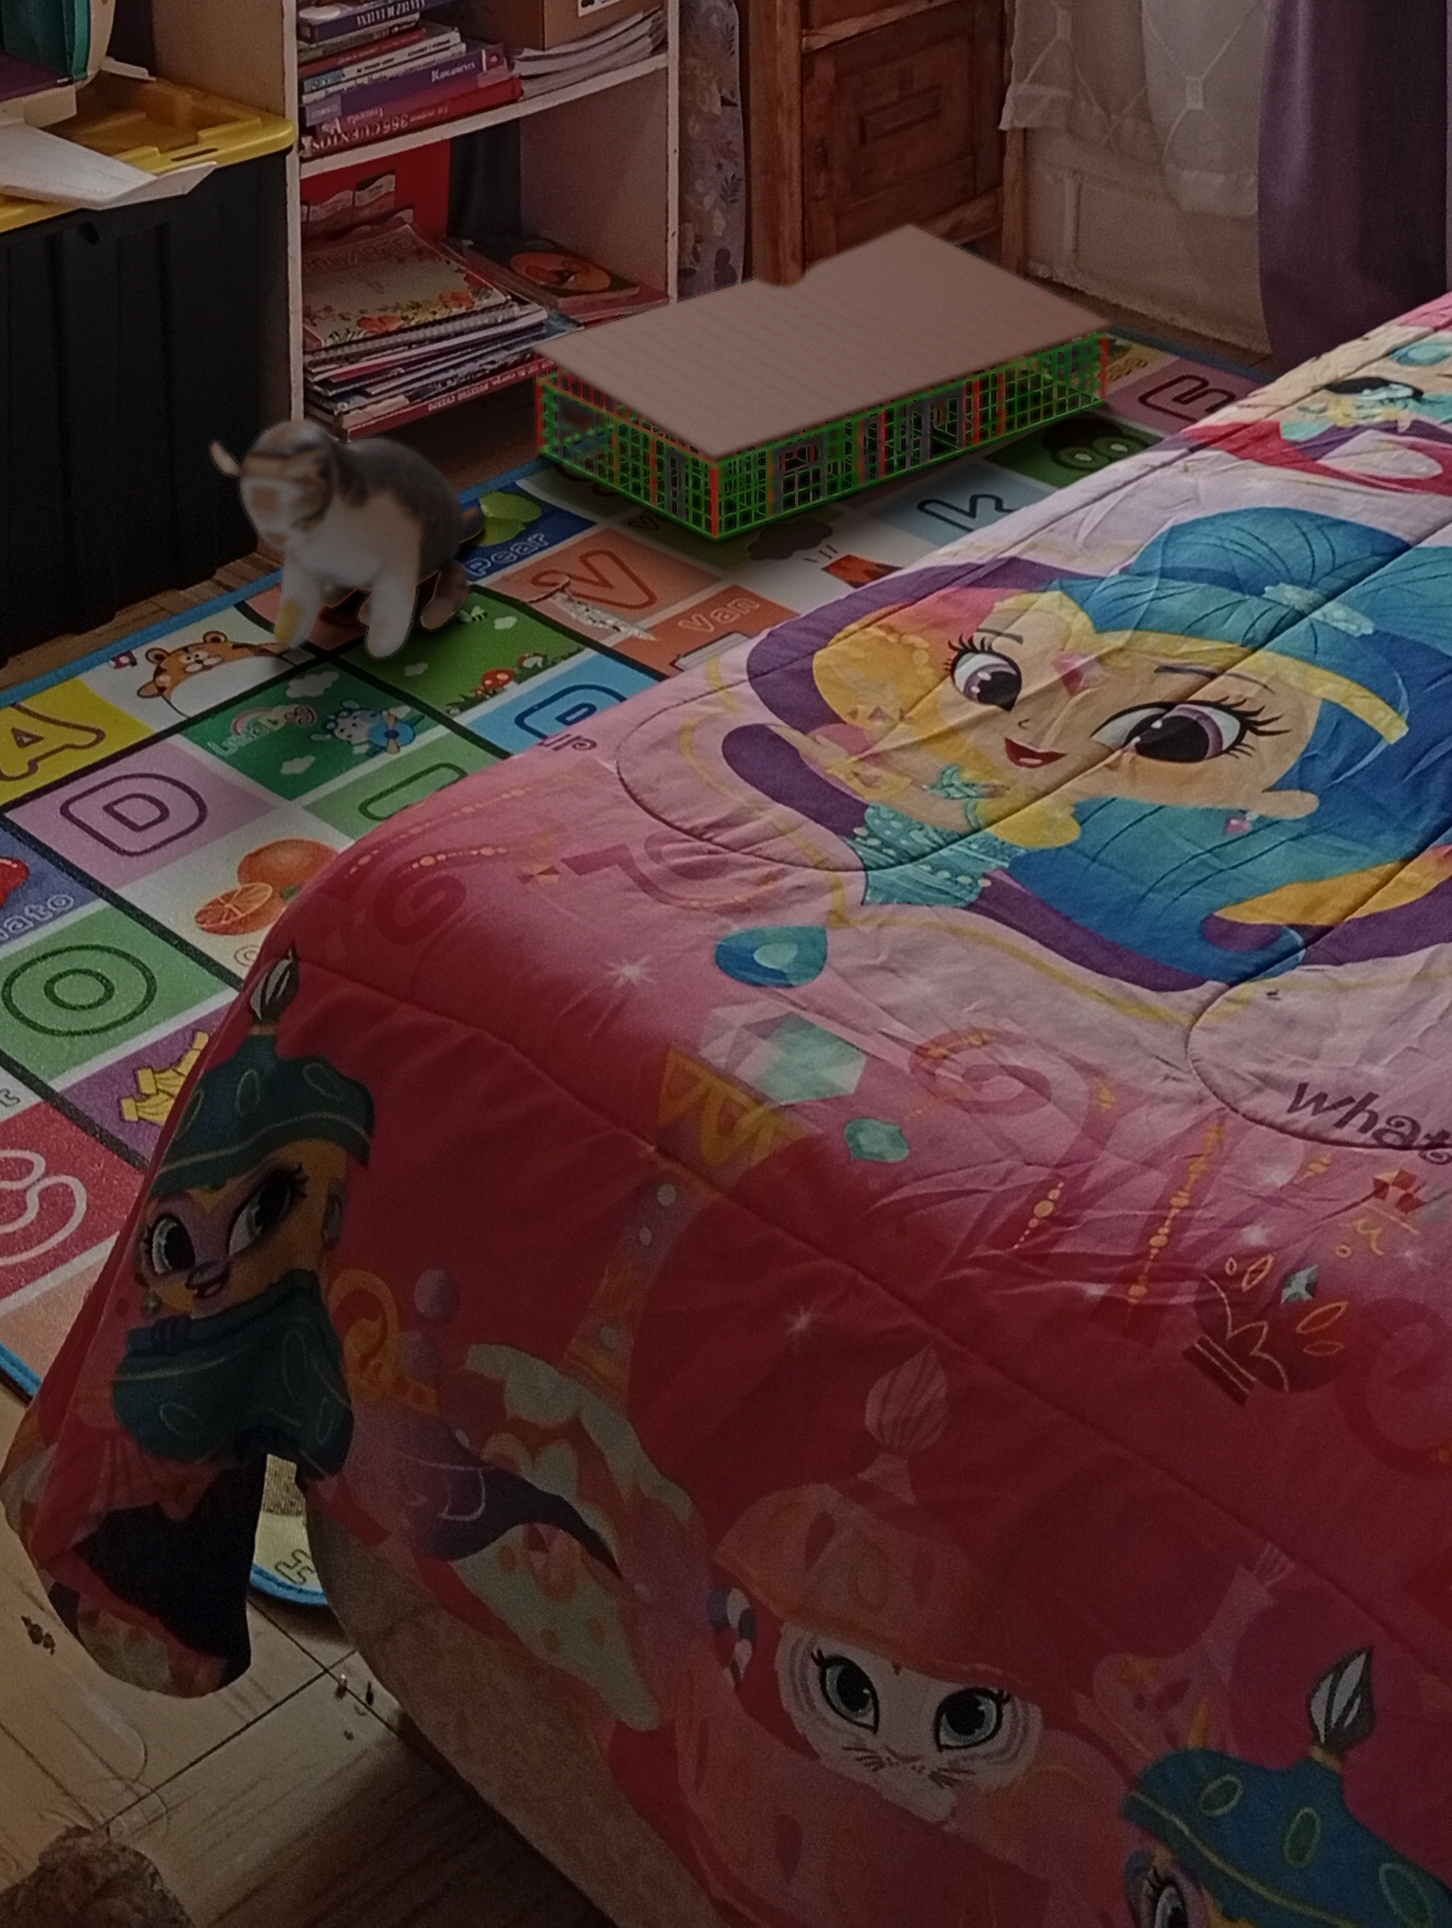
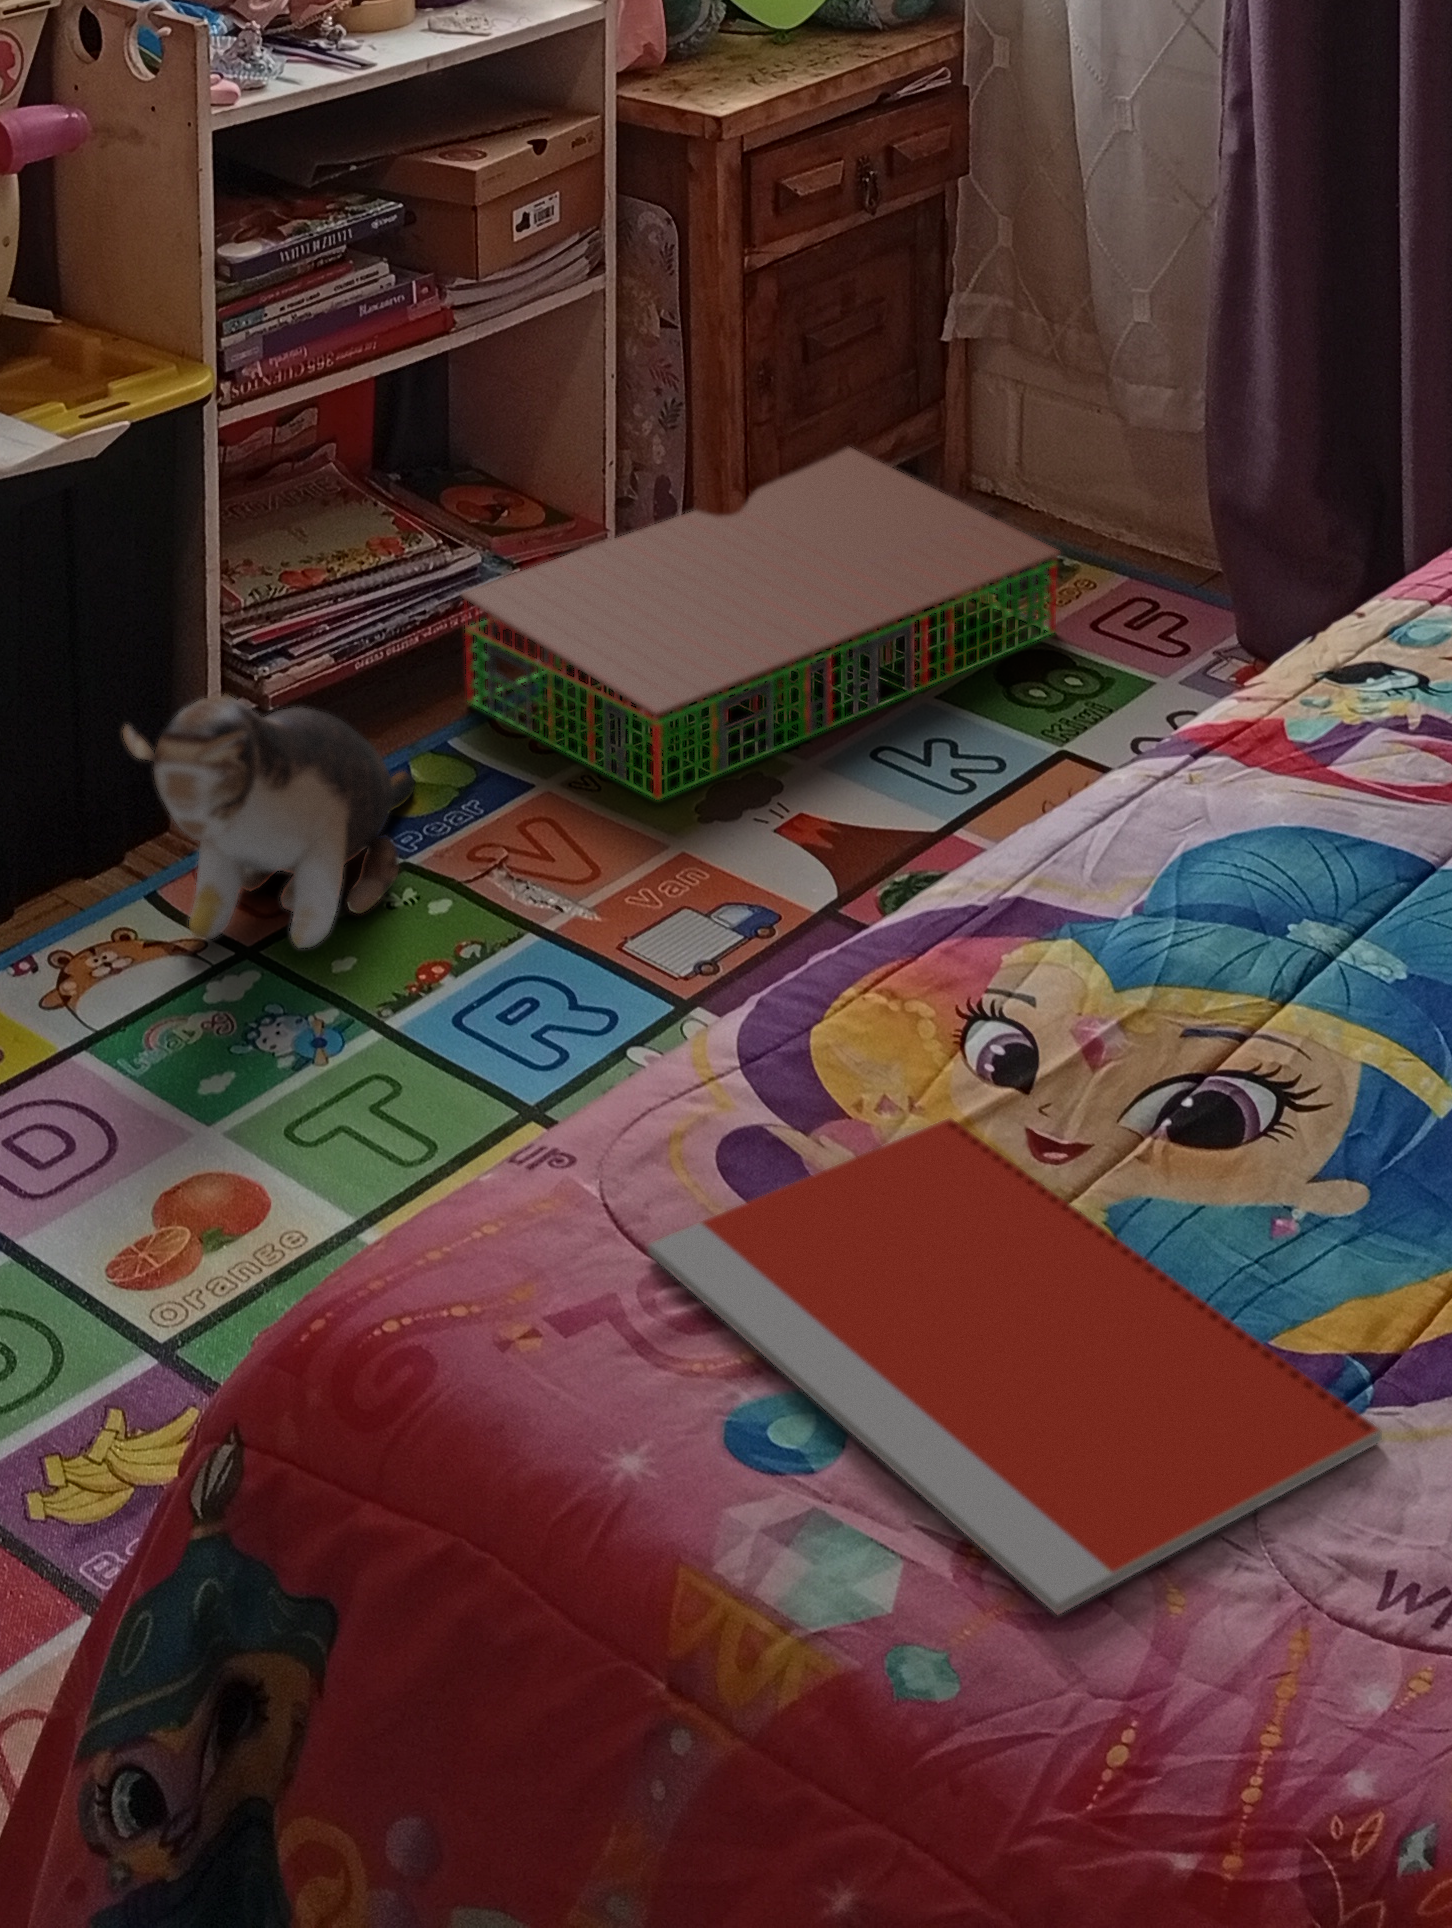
notebook: none [660,731,1310,1110] -> present [648,1118,1382,1614]

